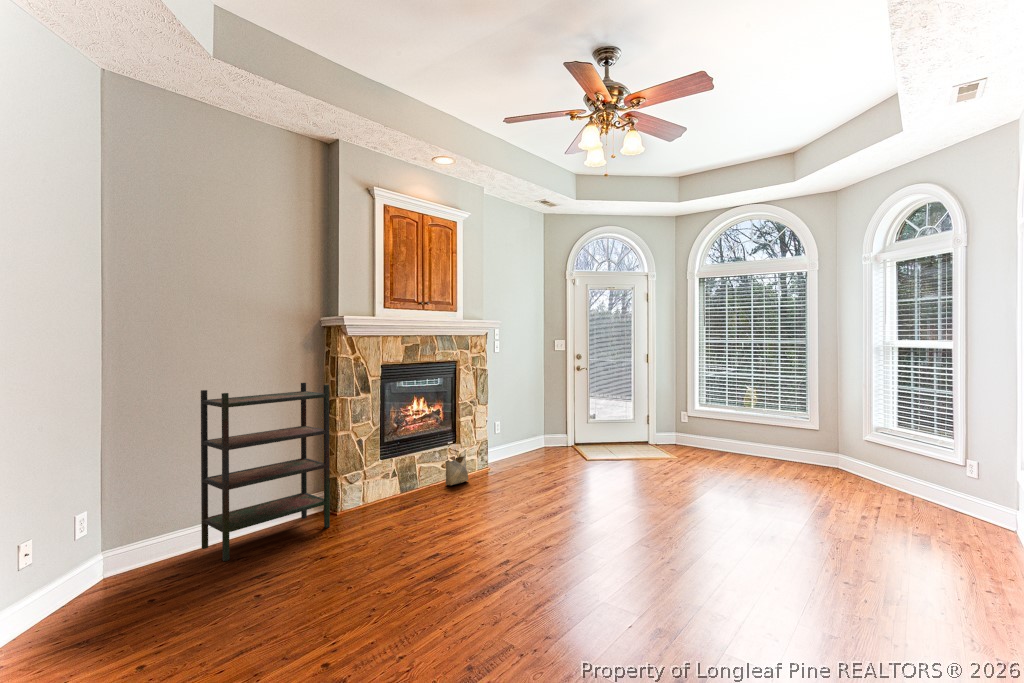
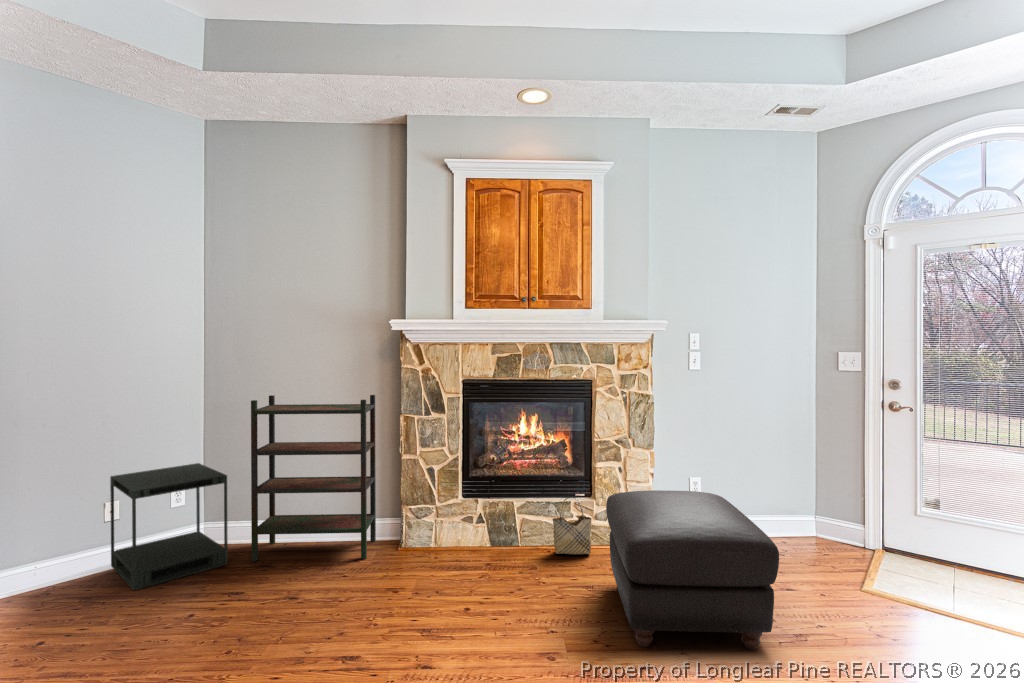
ottoman: none [501,422,616,503] -> present [606,490,779,650]
side table: none [37,475,205,626] -> present [110,463,228,590]

